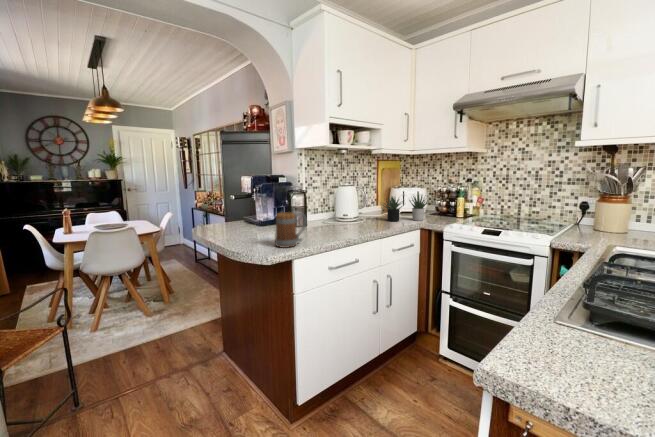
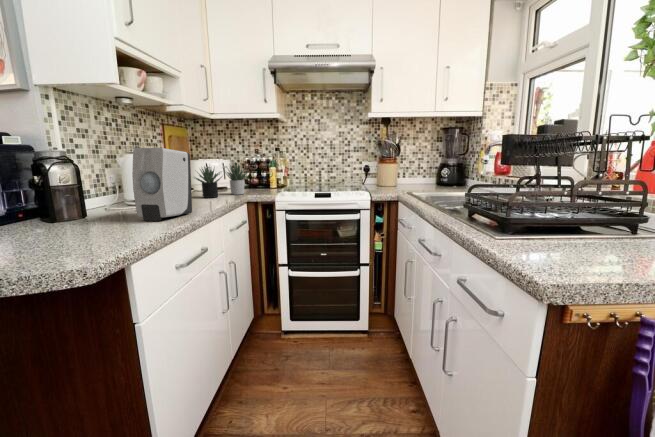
soap dispenser: none [325,188,364,237] -> present [132,148,192,221]
mug: present [275,212,307,247] -> none [53,184,118,249]

